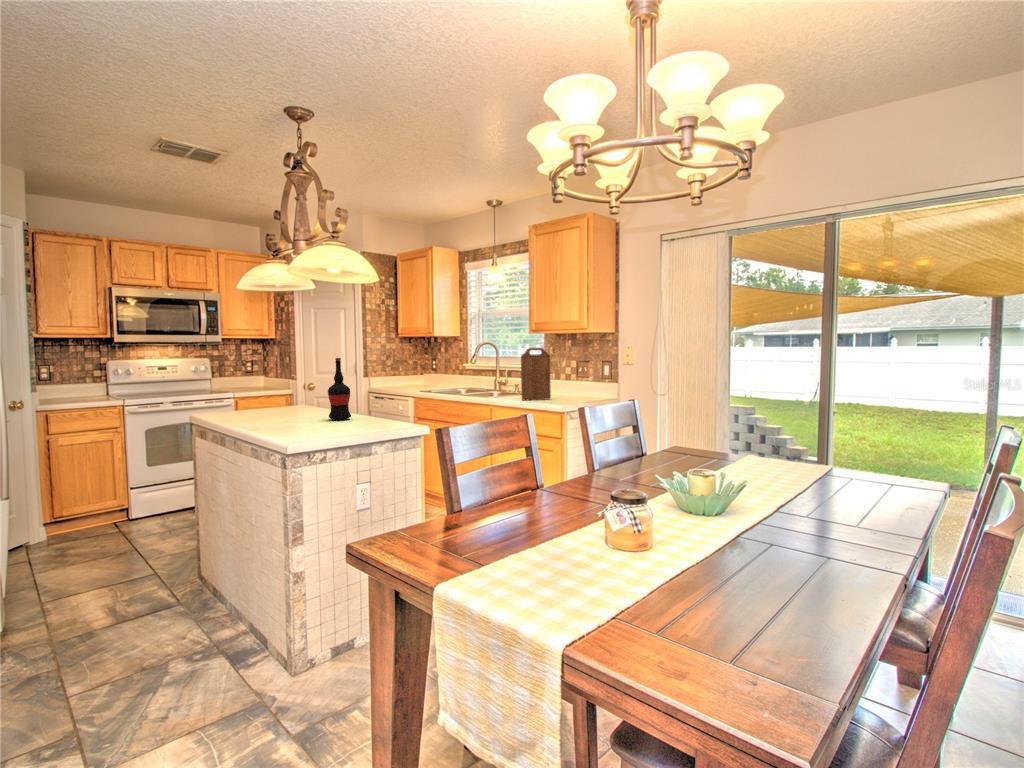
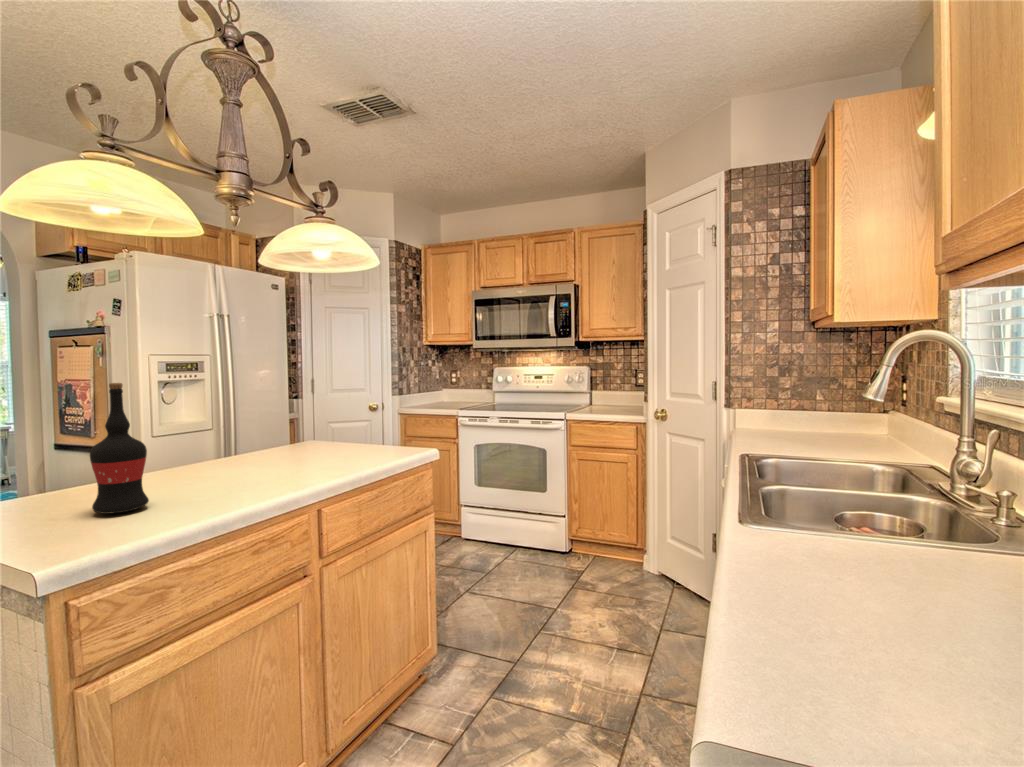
cutting board: present [521,348,551,400] -> none [769,350,965,666]

